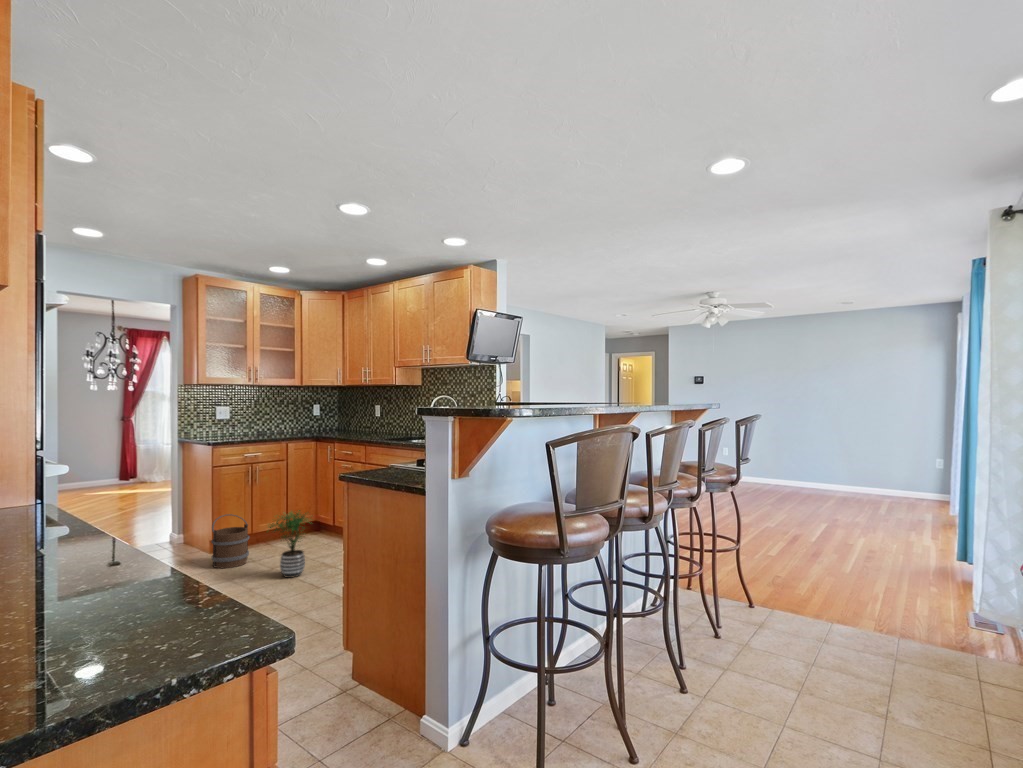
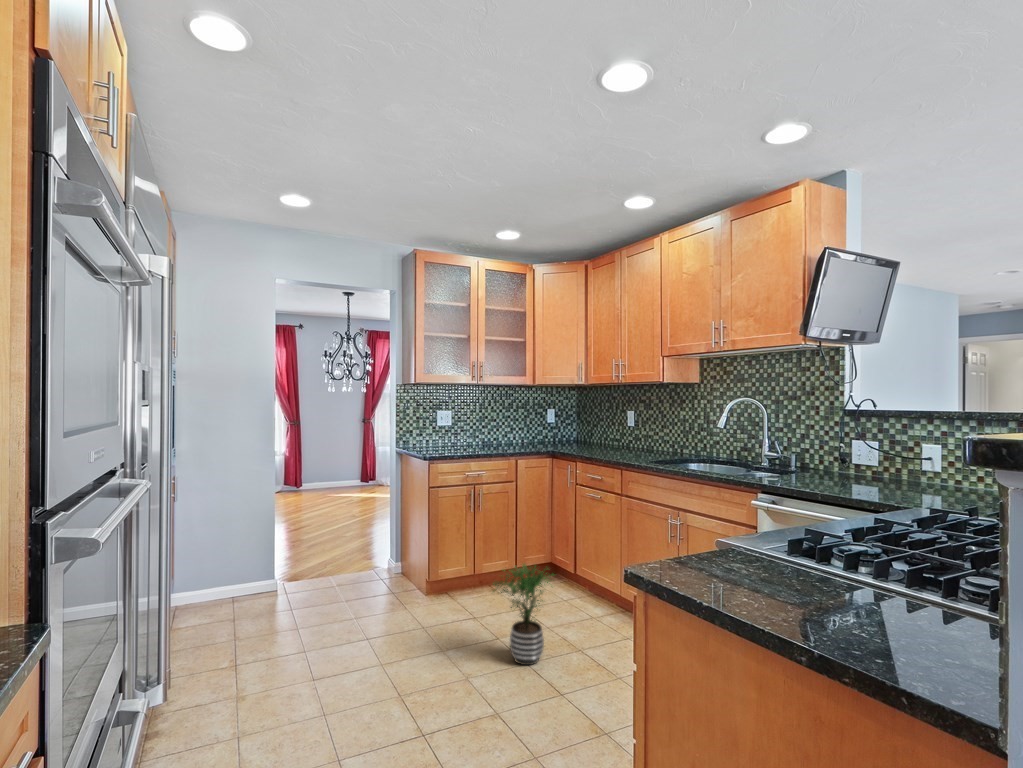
bucket: present [211,514,250,568] -> none [427,552,472,628]

